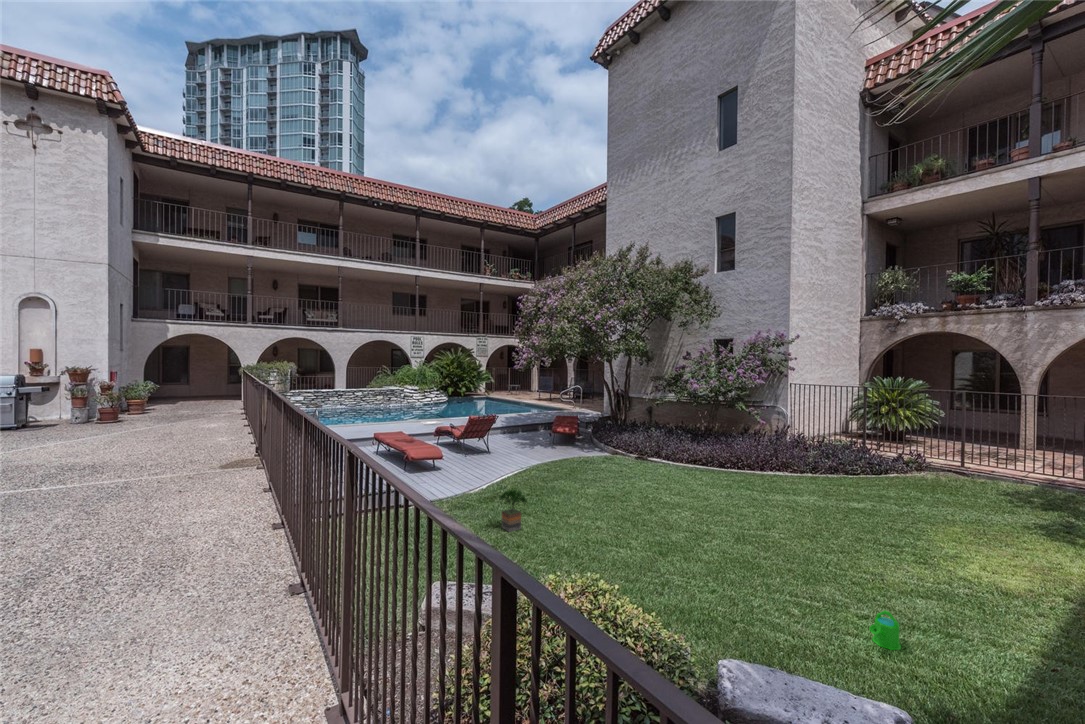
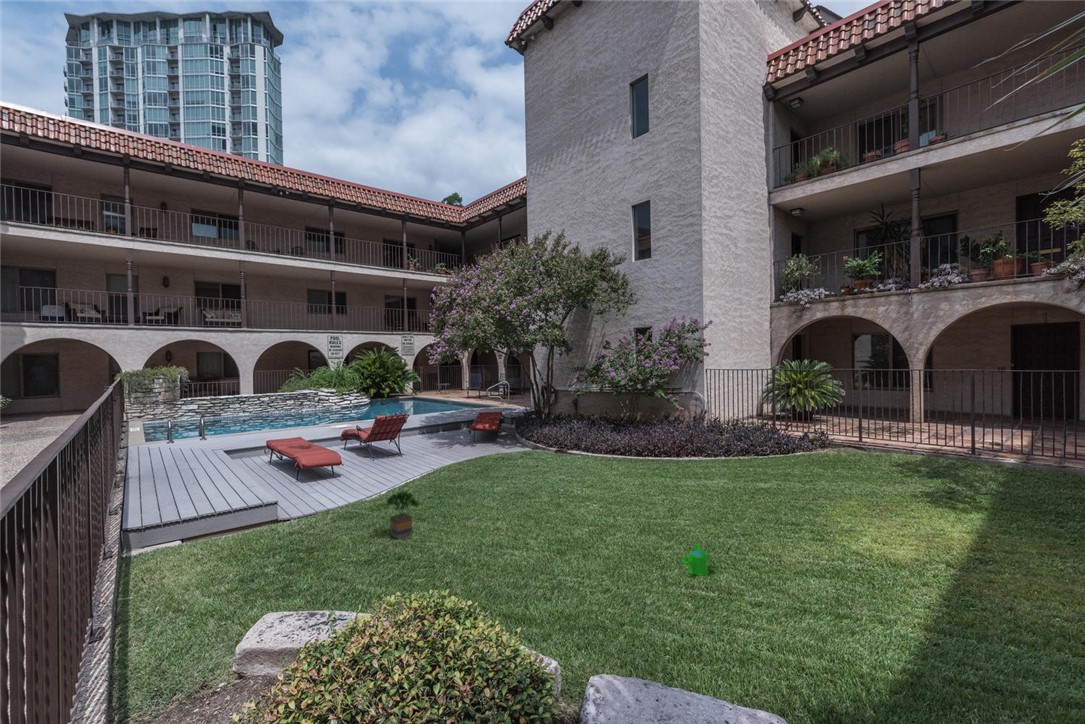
watering can: present [870,611,901,650] -> present [683,544,710,576]

